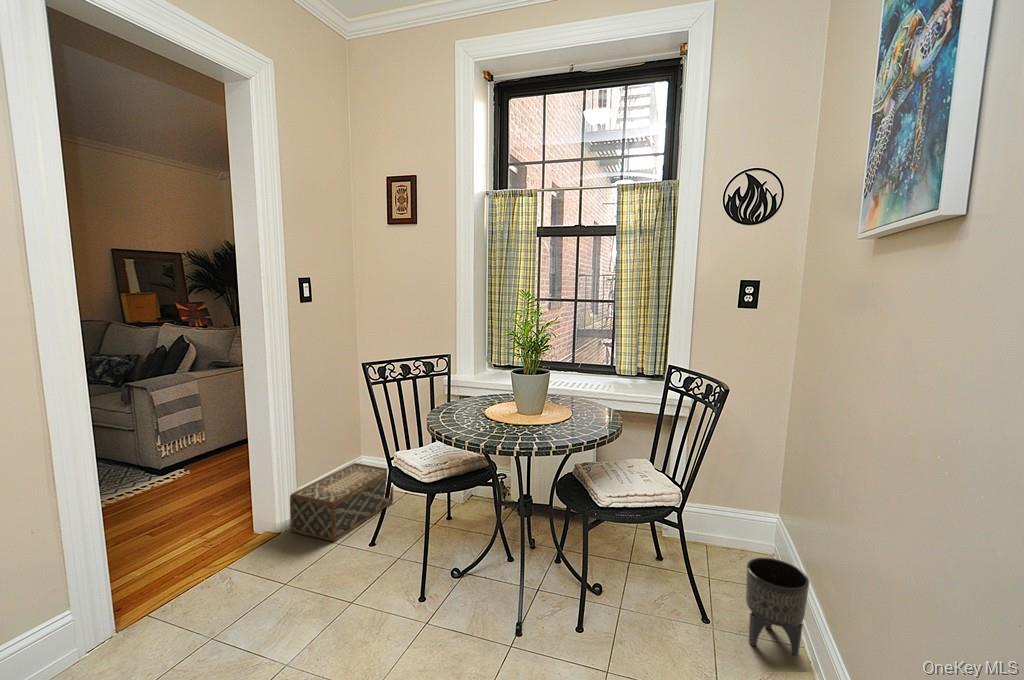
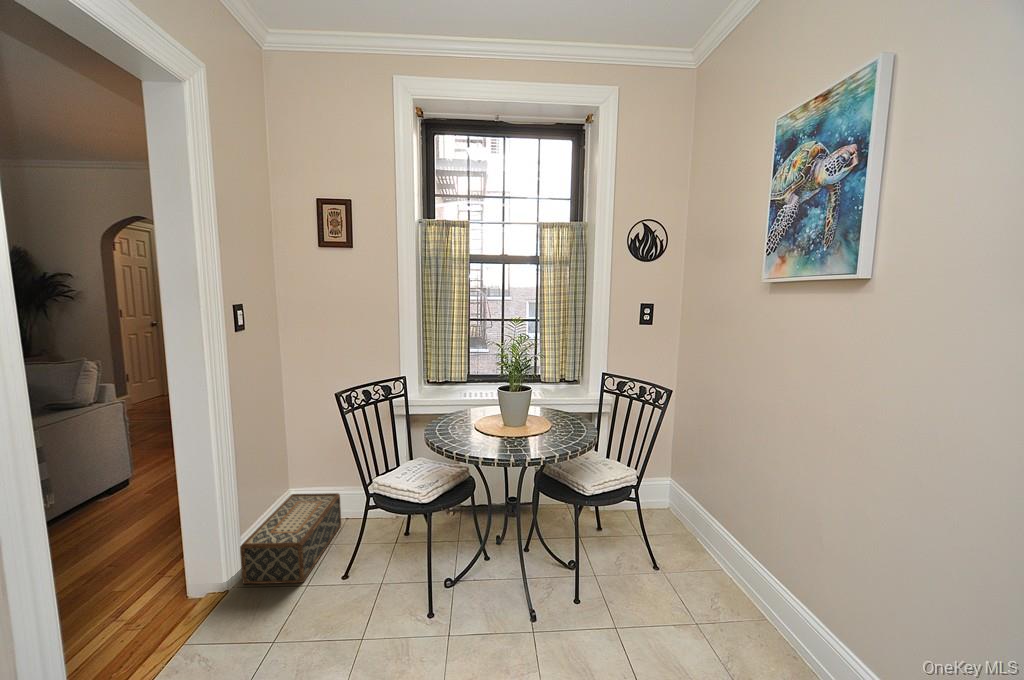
planter: present [746,558,809,656] -> none [679,507,722,574]

